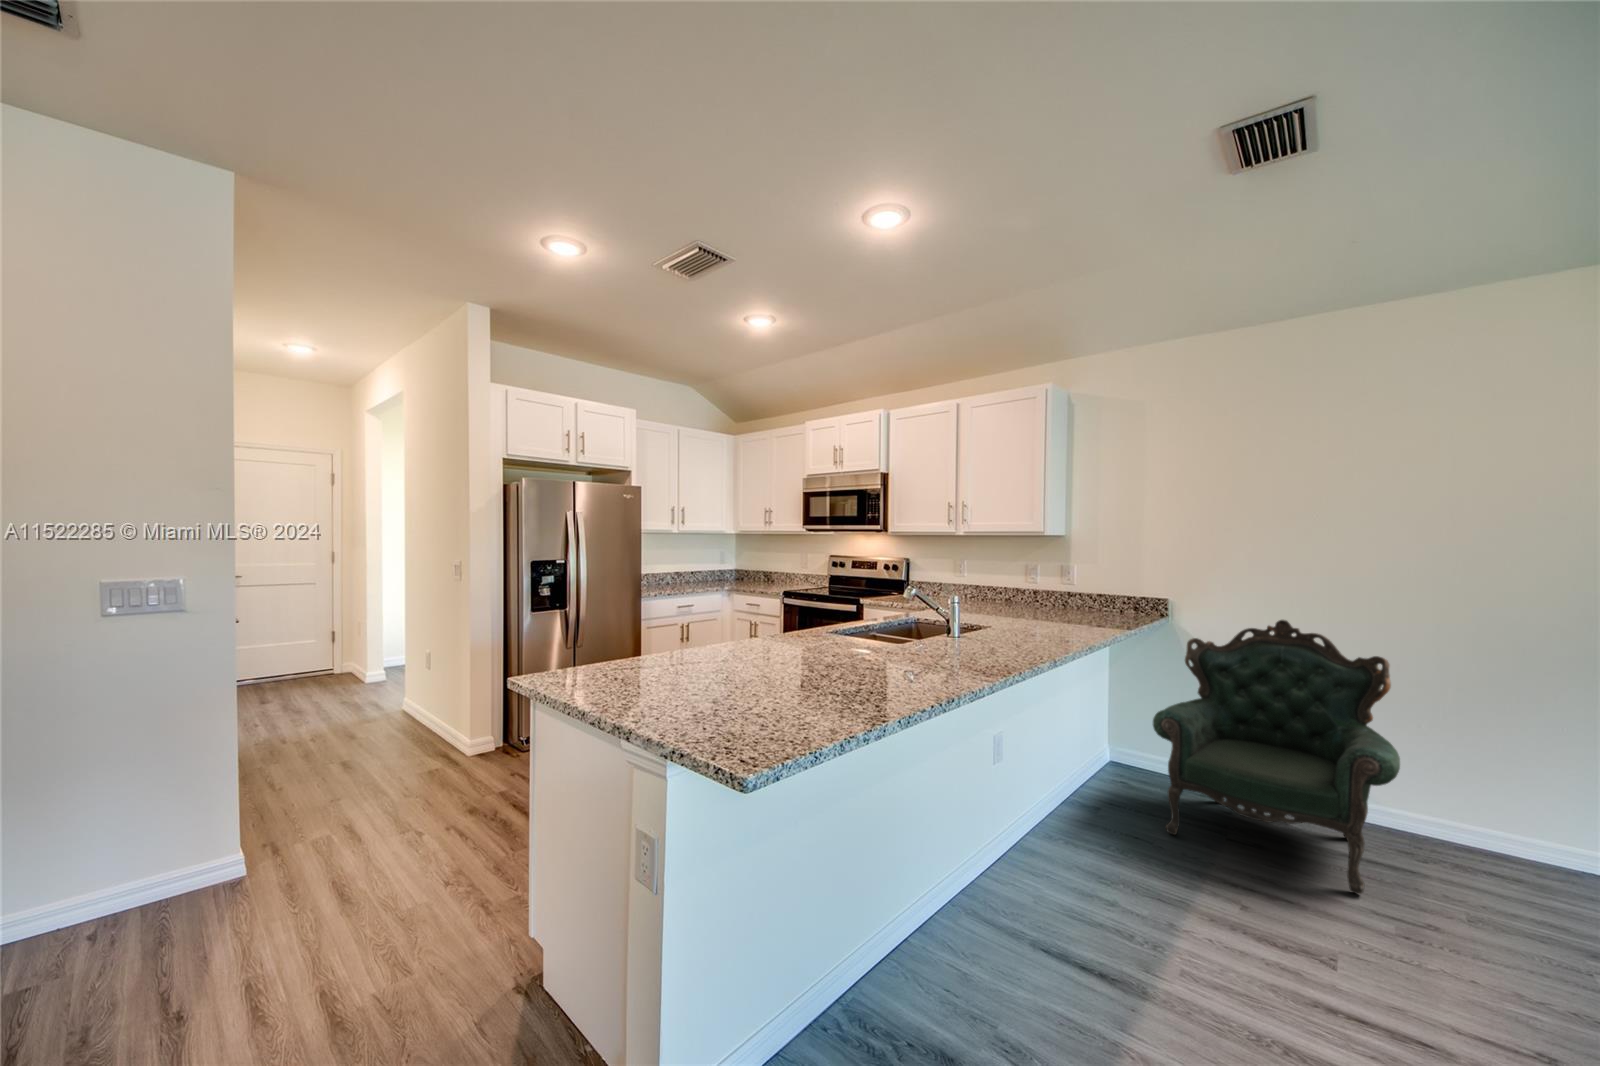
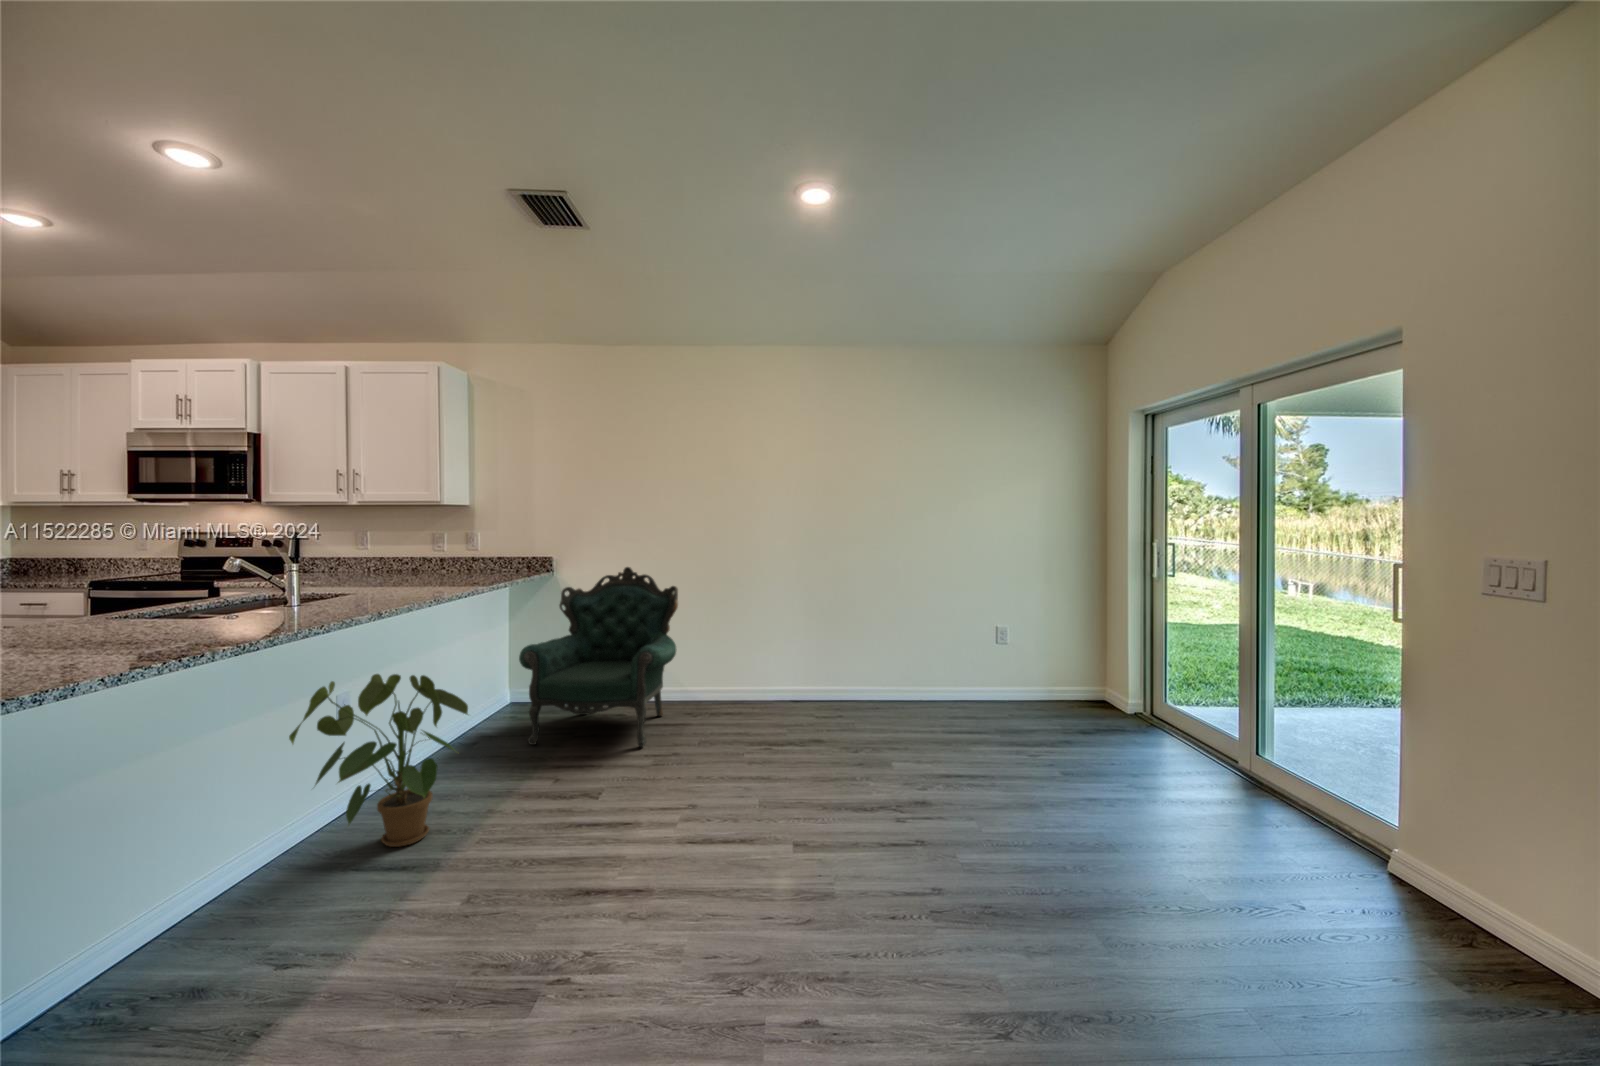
house plant: none [967,726,1157,951] -> present [289,674,468,847]

